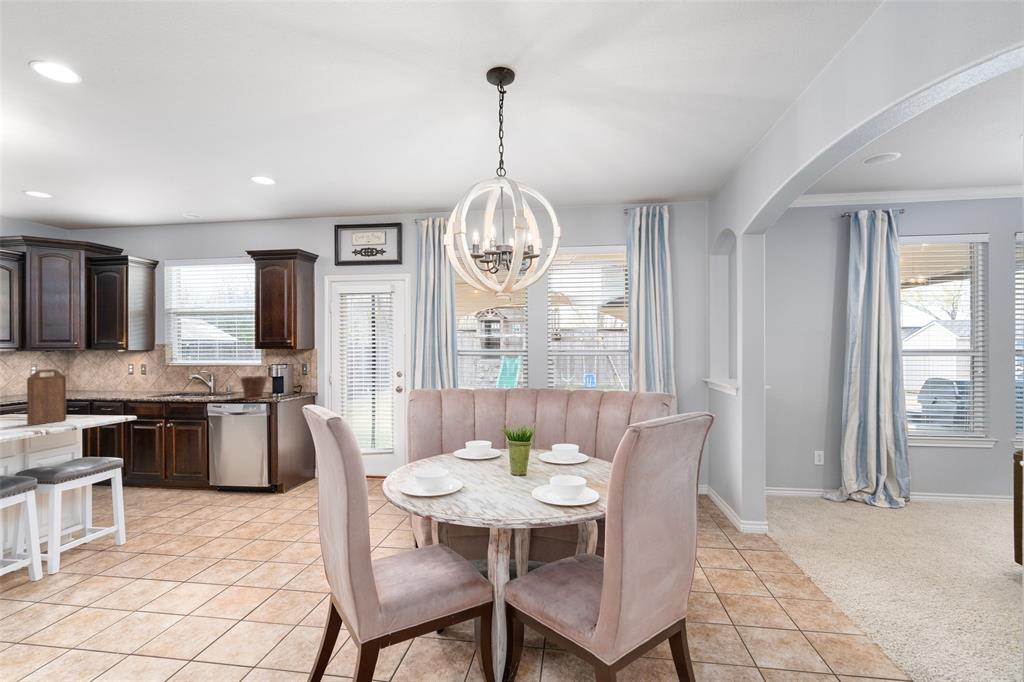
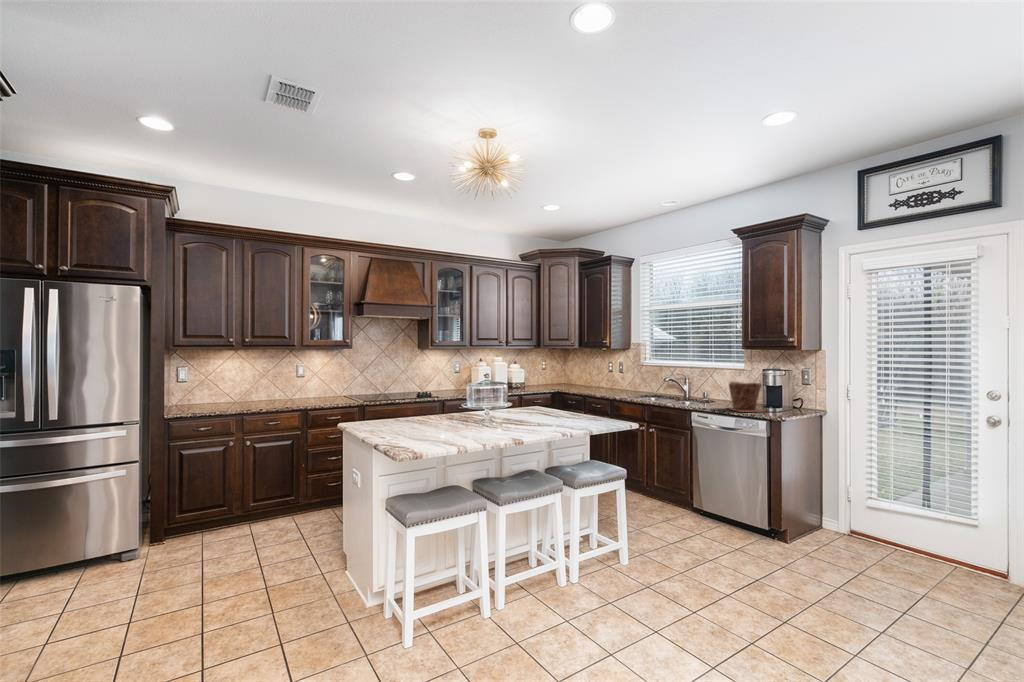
cutting board: present [27,369,66,425] -> none [550,365,577,421]

